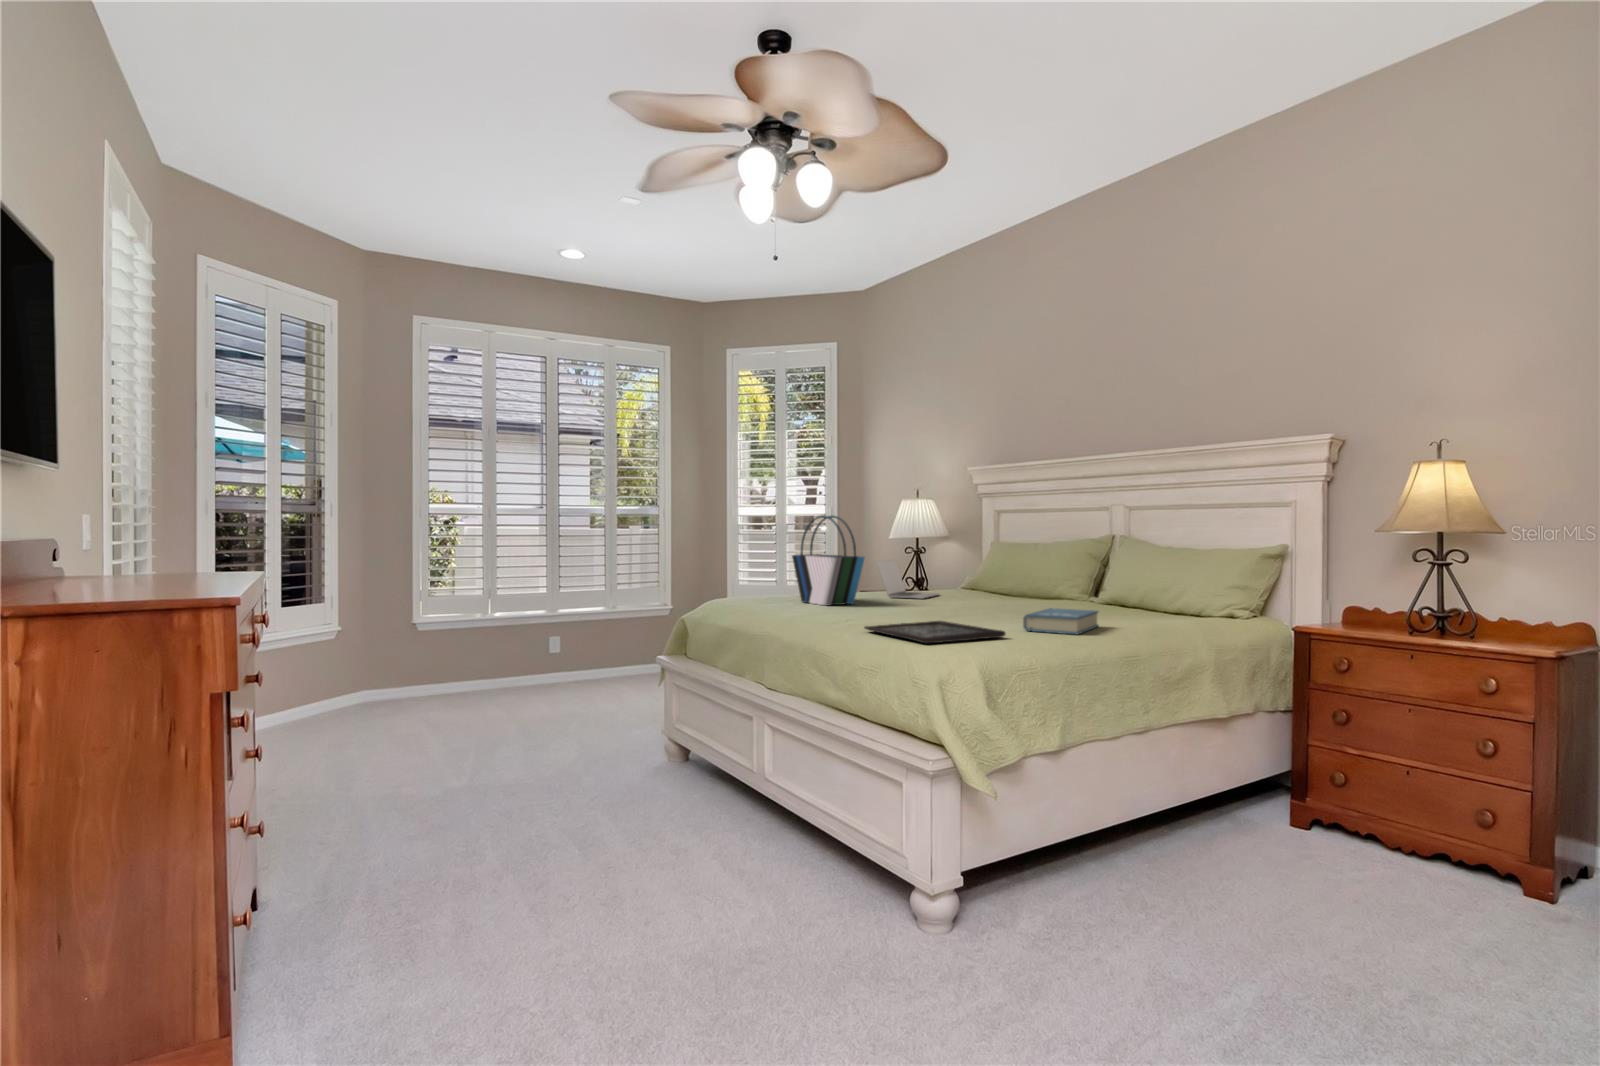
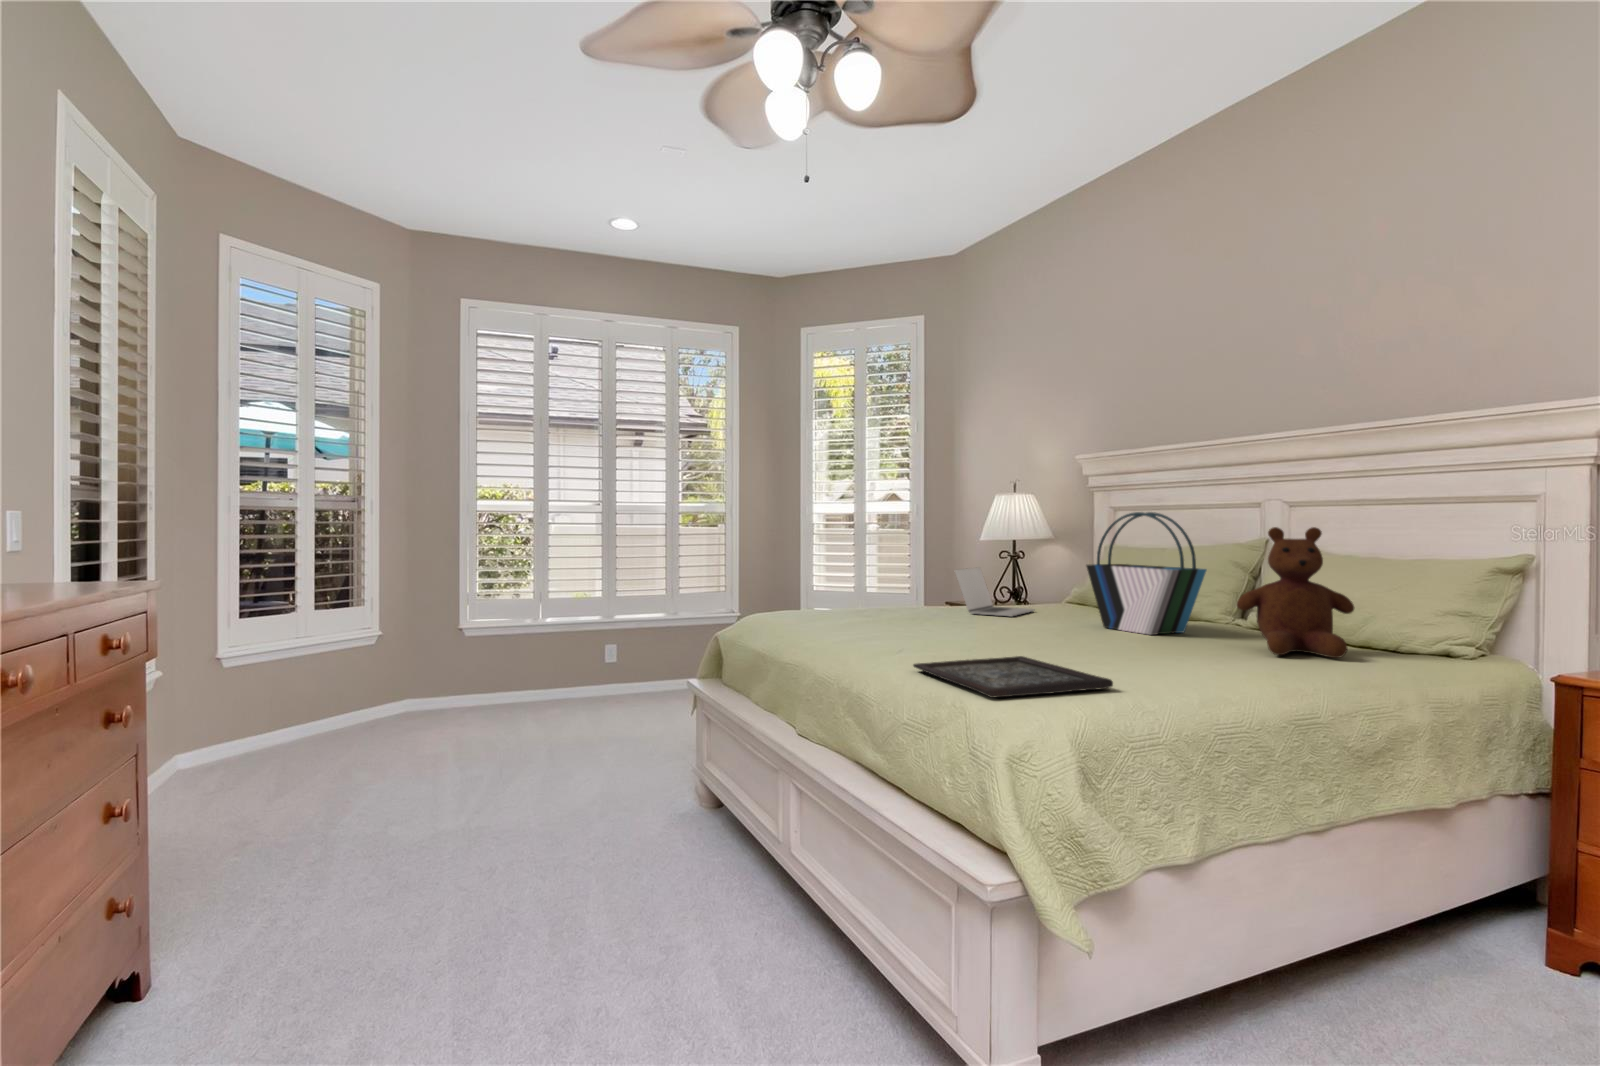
tote bag: present [792,515,864,605] -> present [1087,512,1206,635]
teddy bear: none [1090,525,1169,619] -> present [1237,527,1354,658]
book: present [1023,608,1099,634] -> none [1141,642,1253,686]

